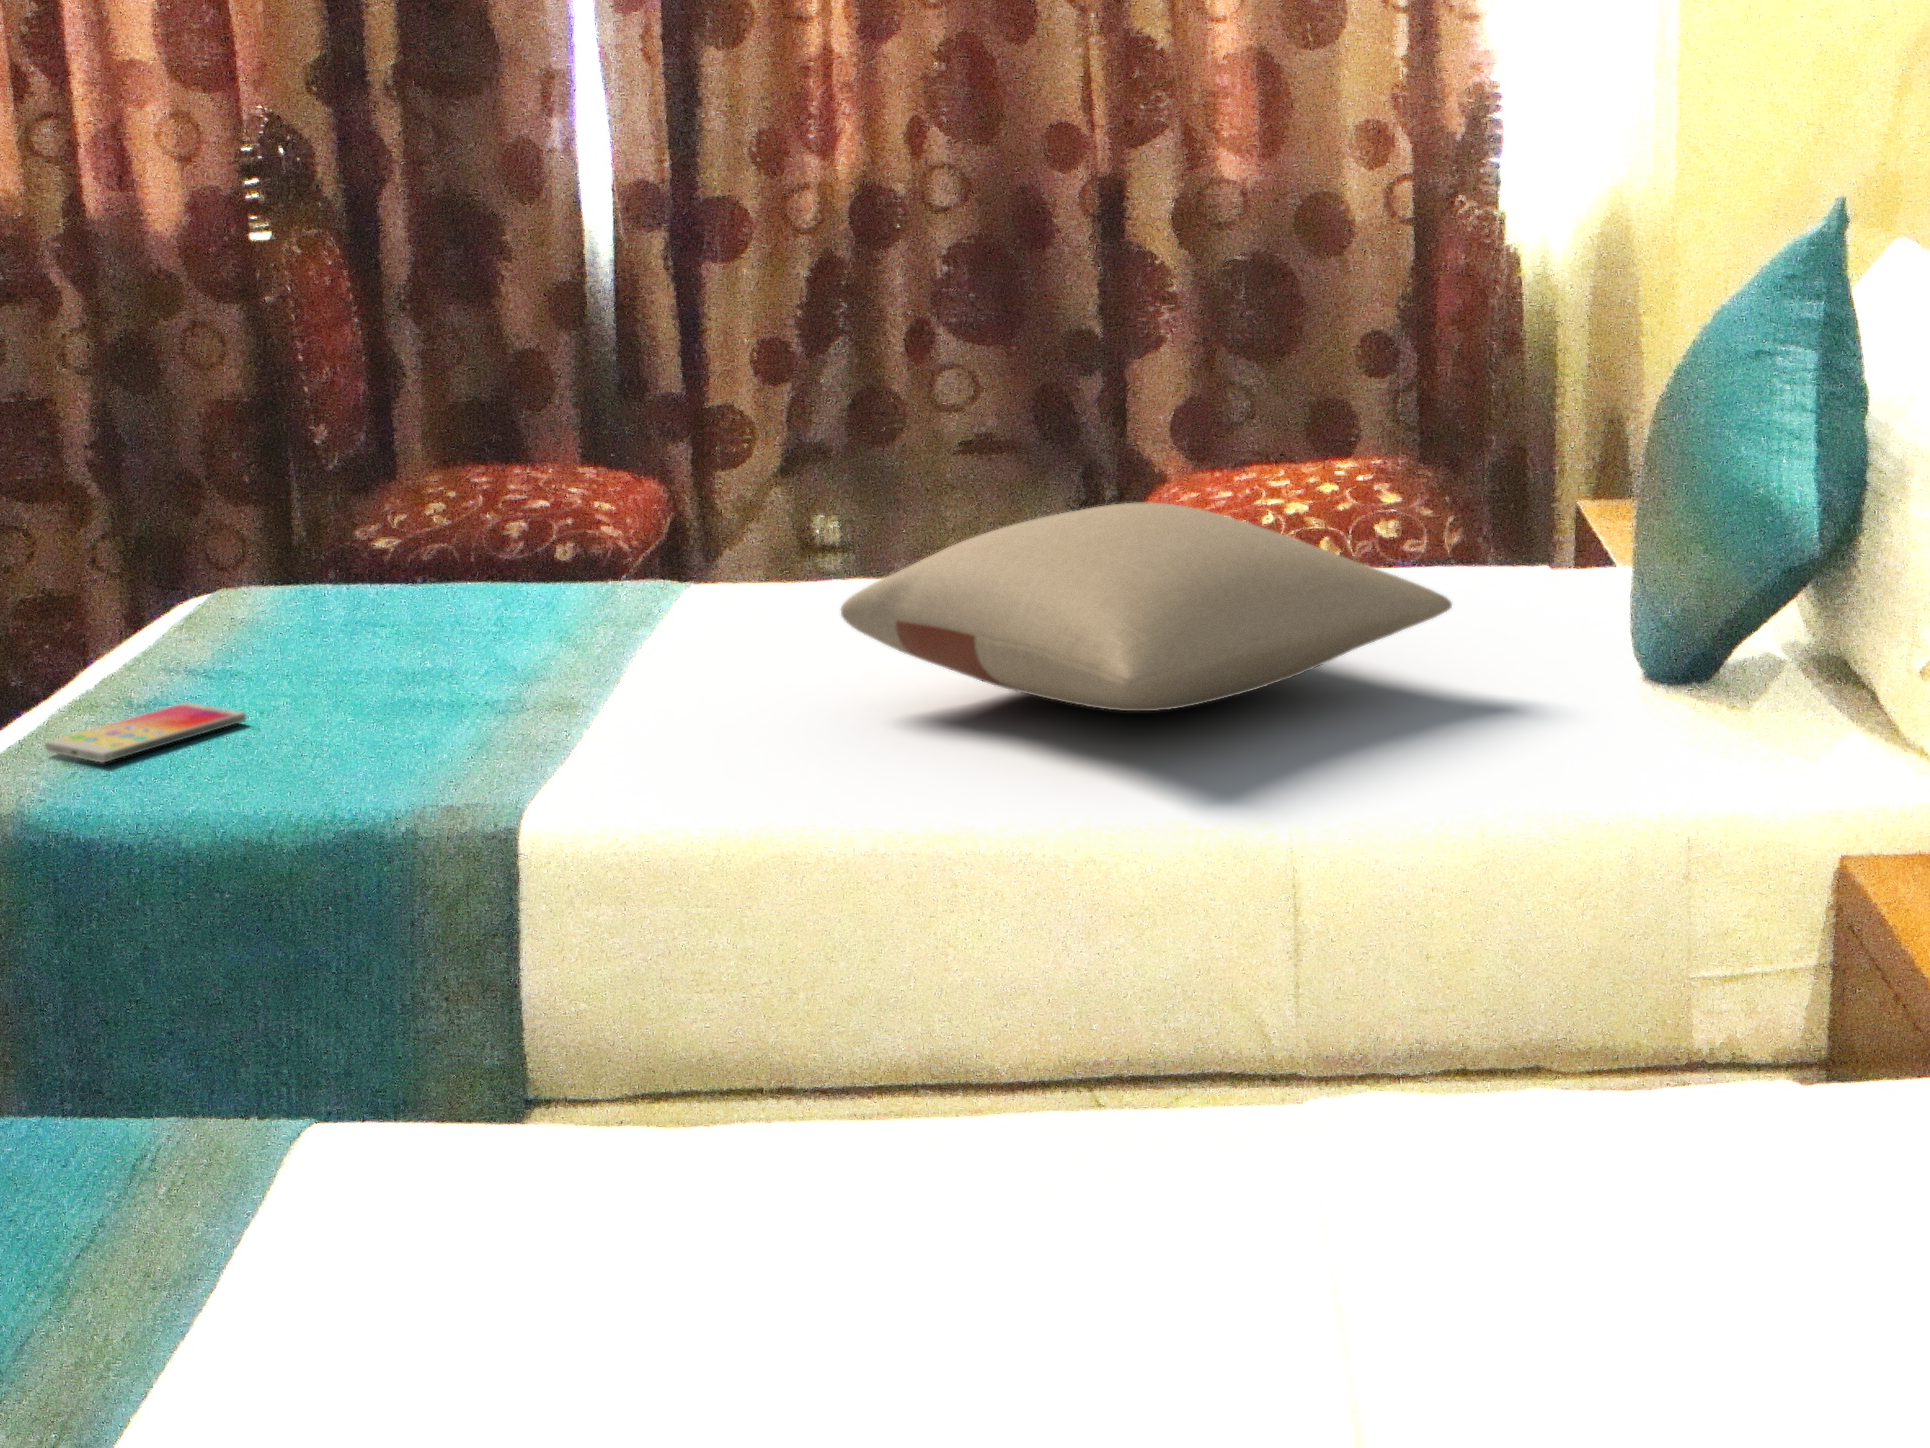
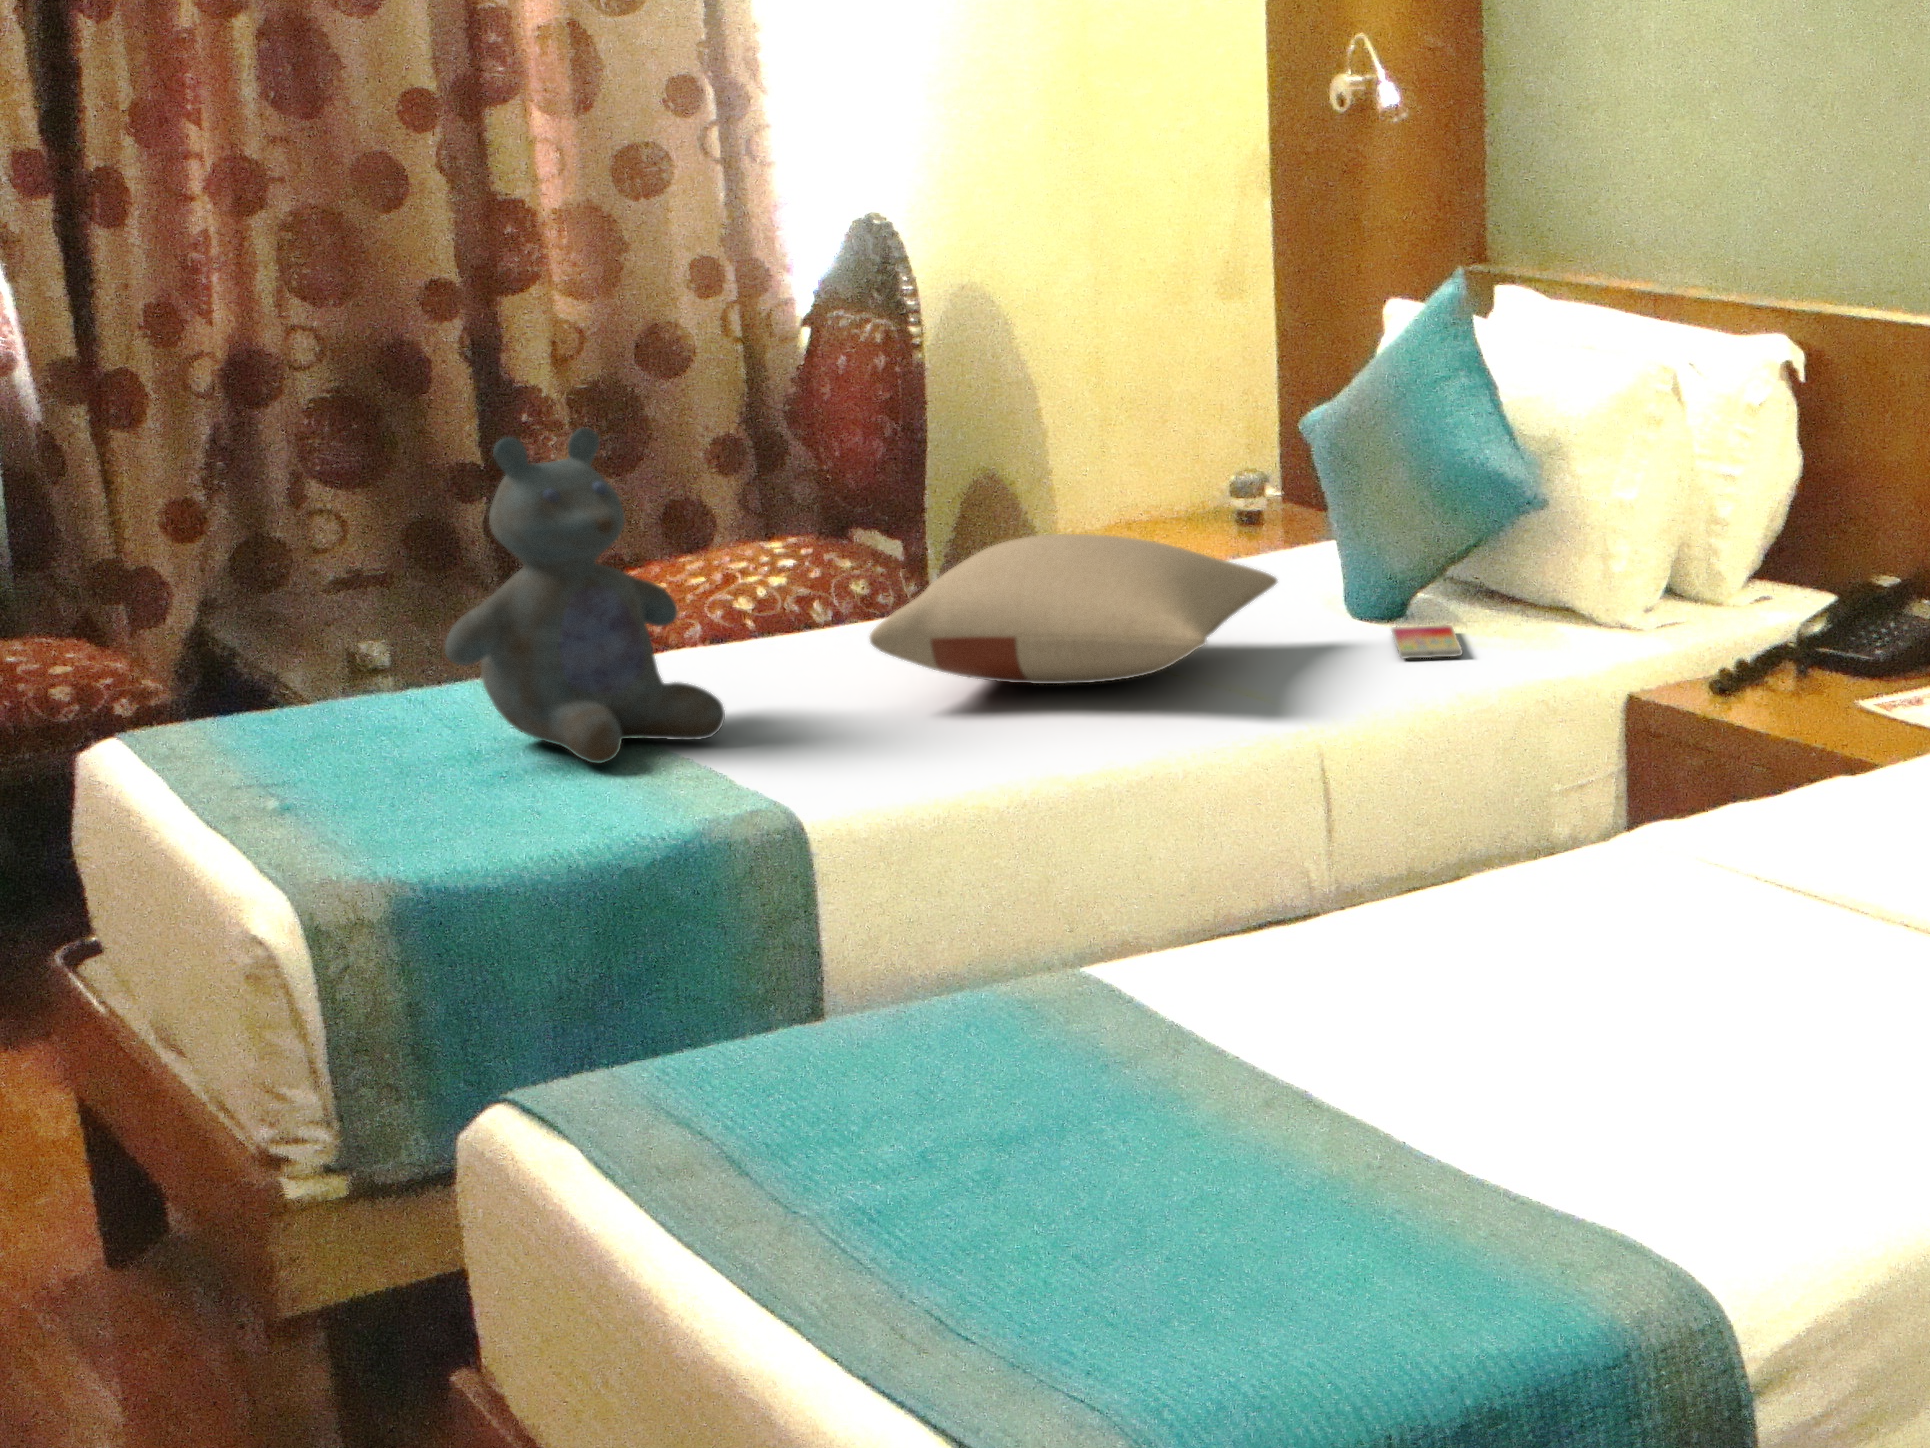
stuffed bear: none [378,310,693,715] -> present [445,428,725,763]
smartphone: present [45,702,246,762] -> present [1392,625,1462,658]

